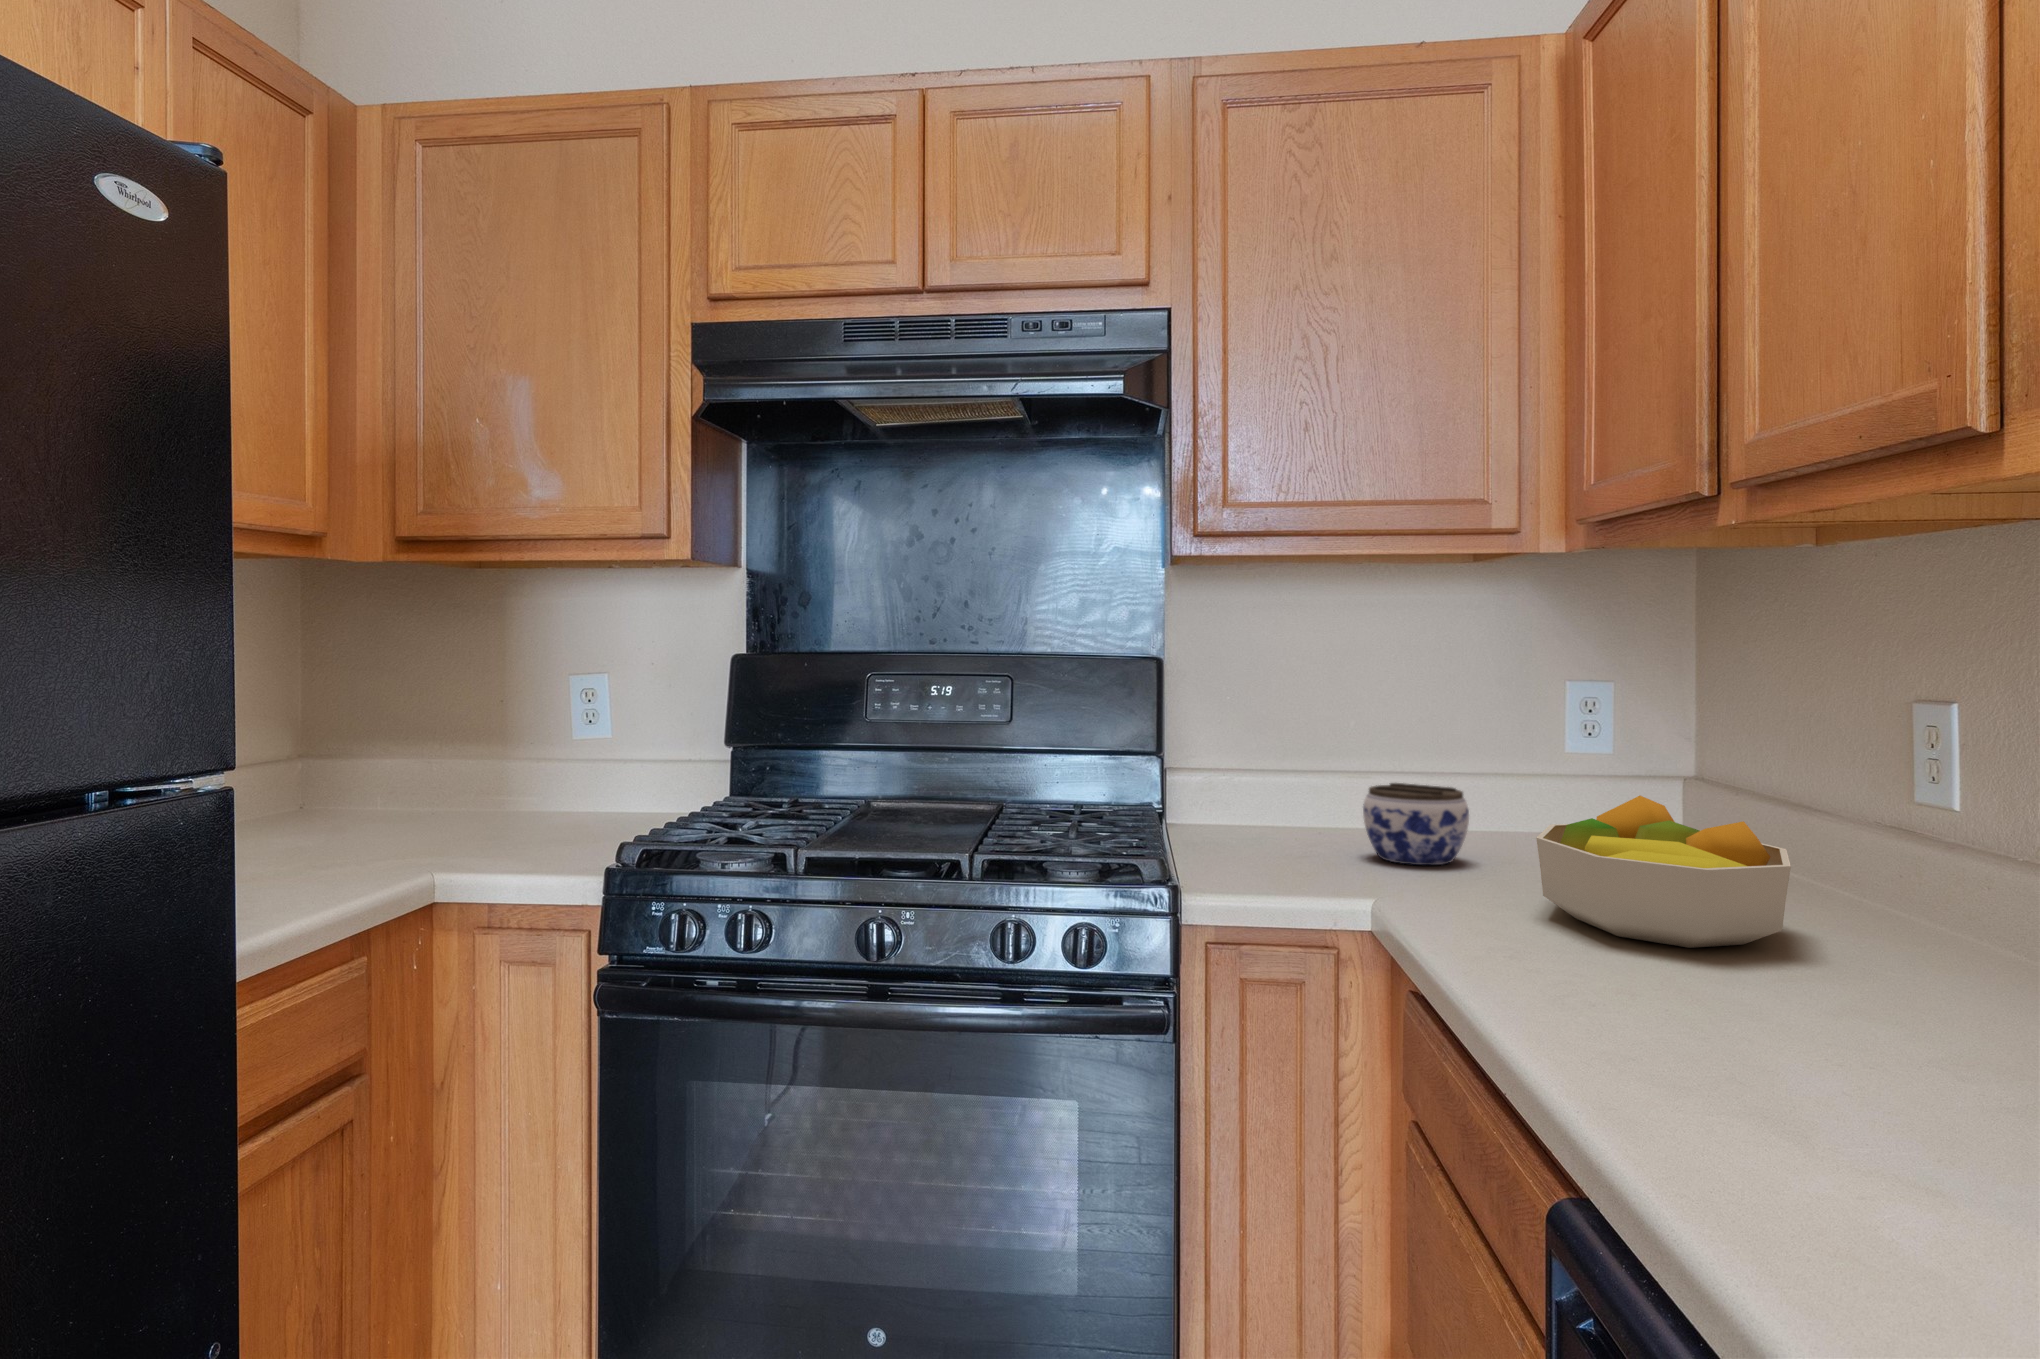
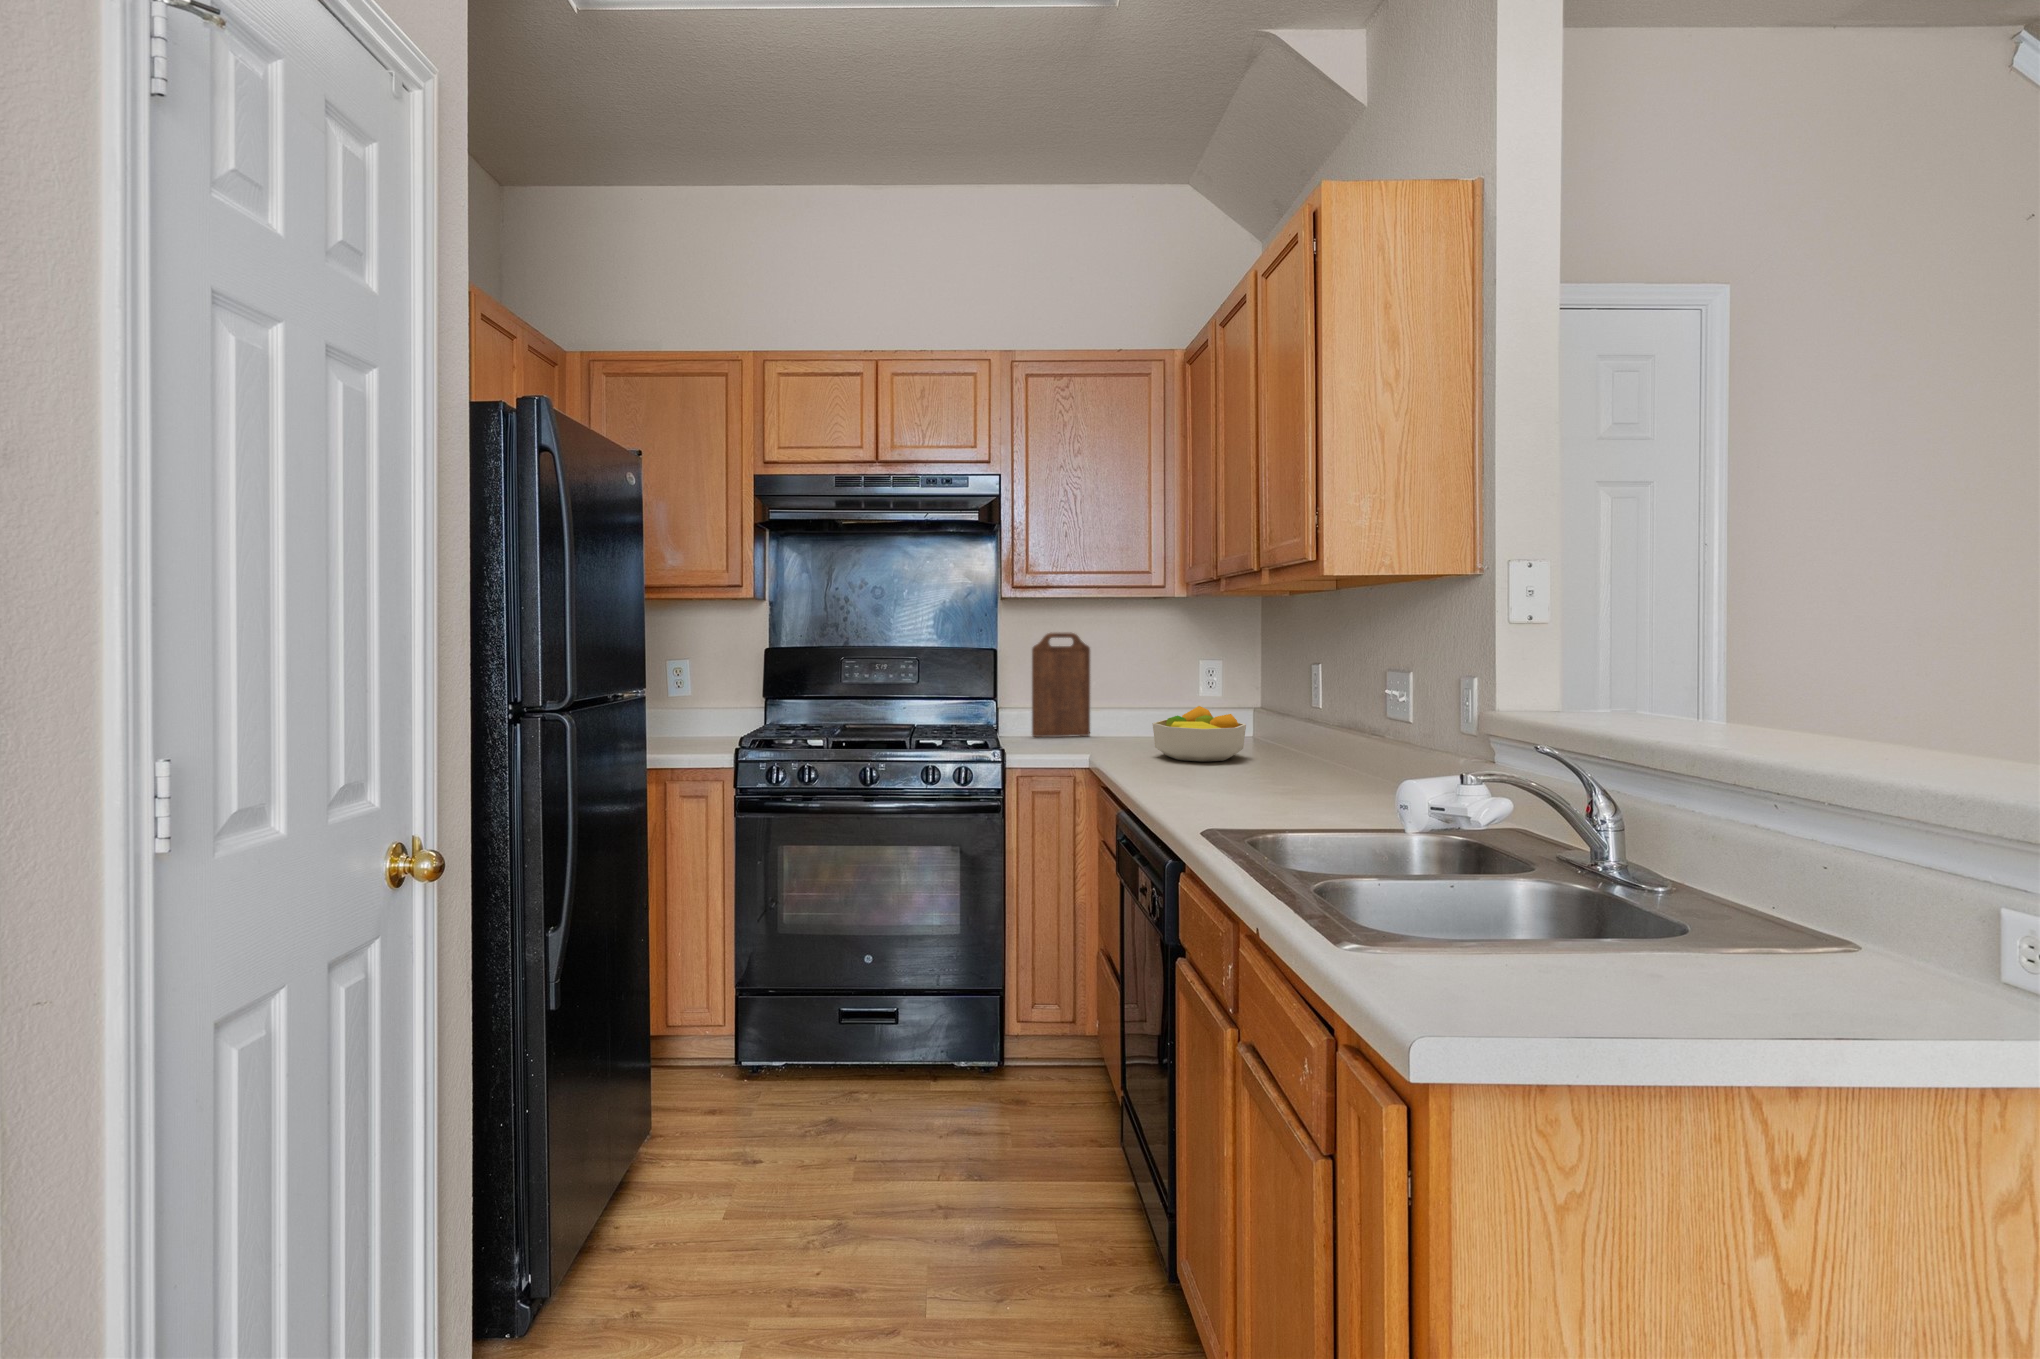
cutting board: none [1231,630,1349,837] -> present [1032,633,1090,737]
jar: present [1363,783,1469,865] -> none [1093,707,1140,744]

